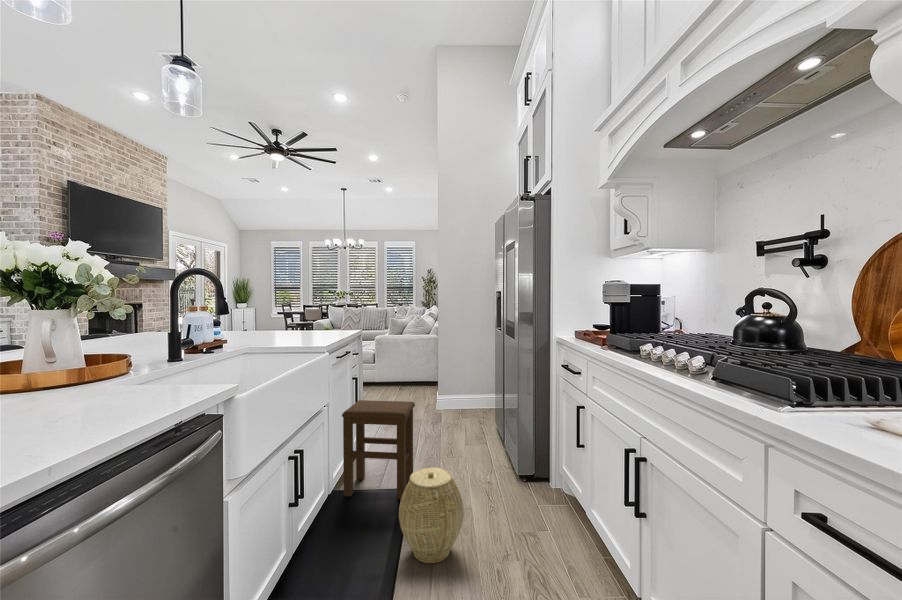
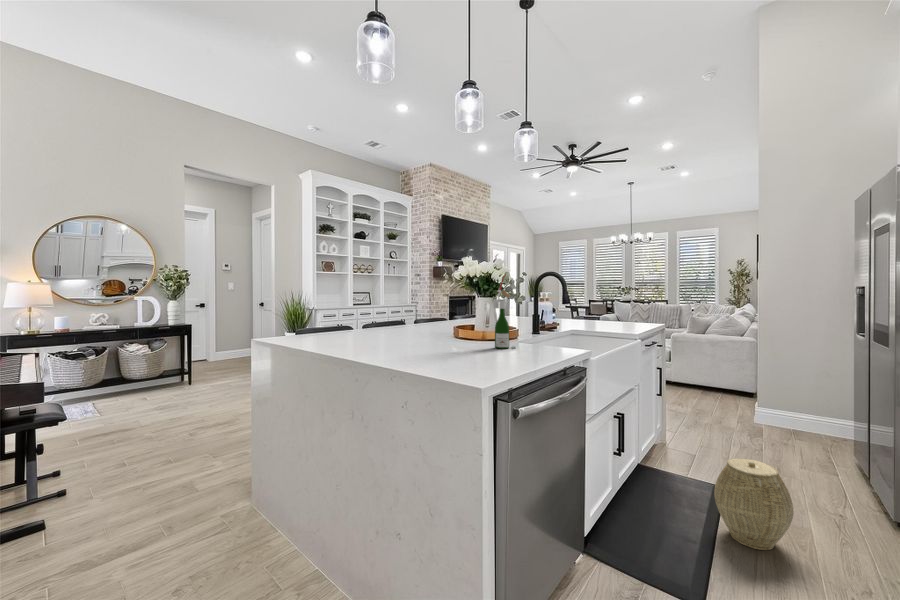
wine bottle: none [36,268,91,405] -> present [494,275,516,349]
stool: present [342,400,415,499] -> none [650,389,729,490]

